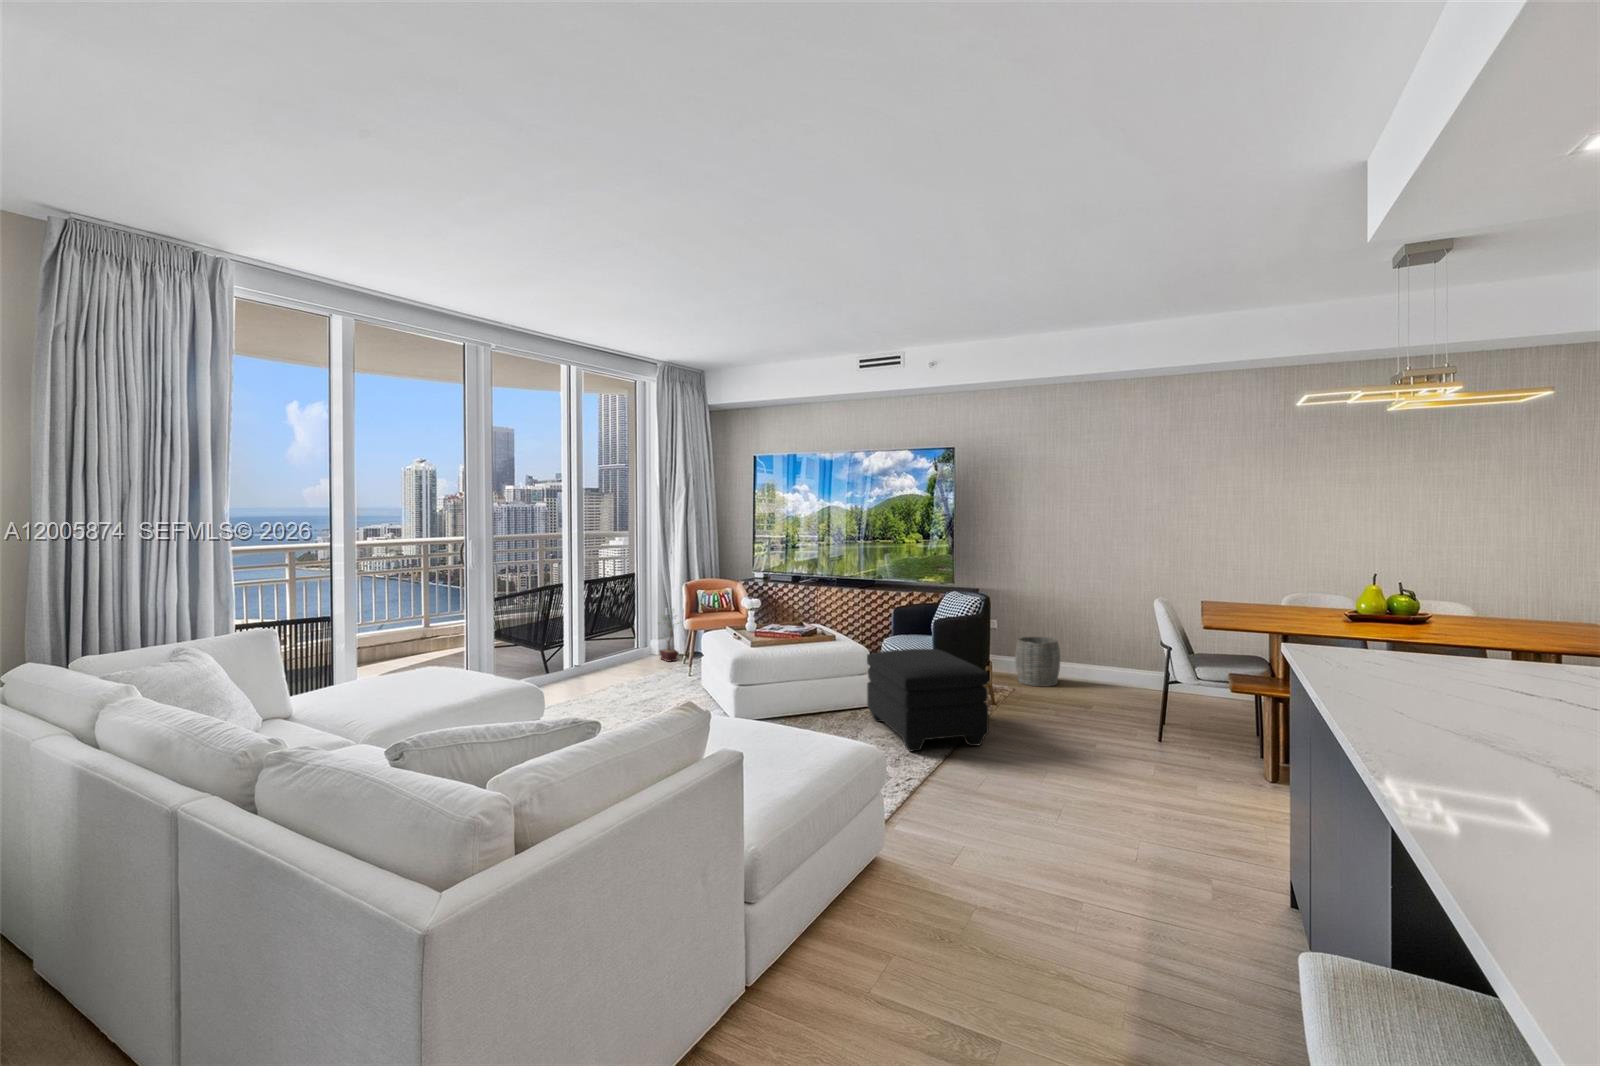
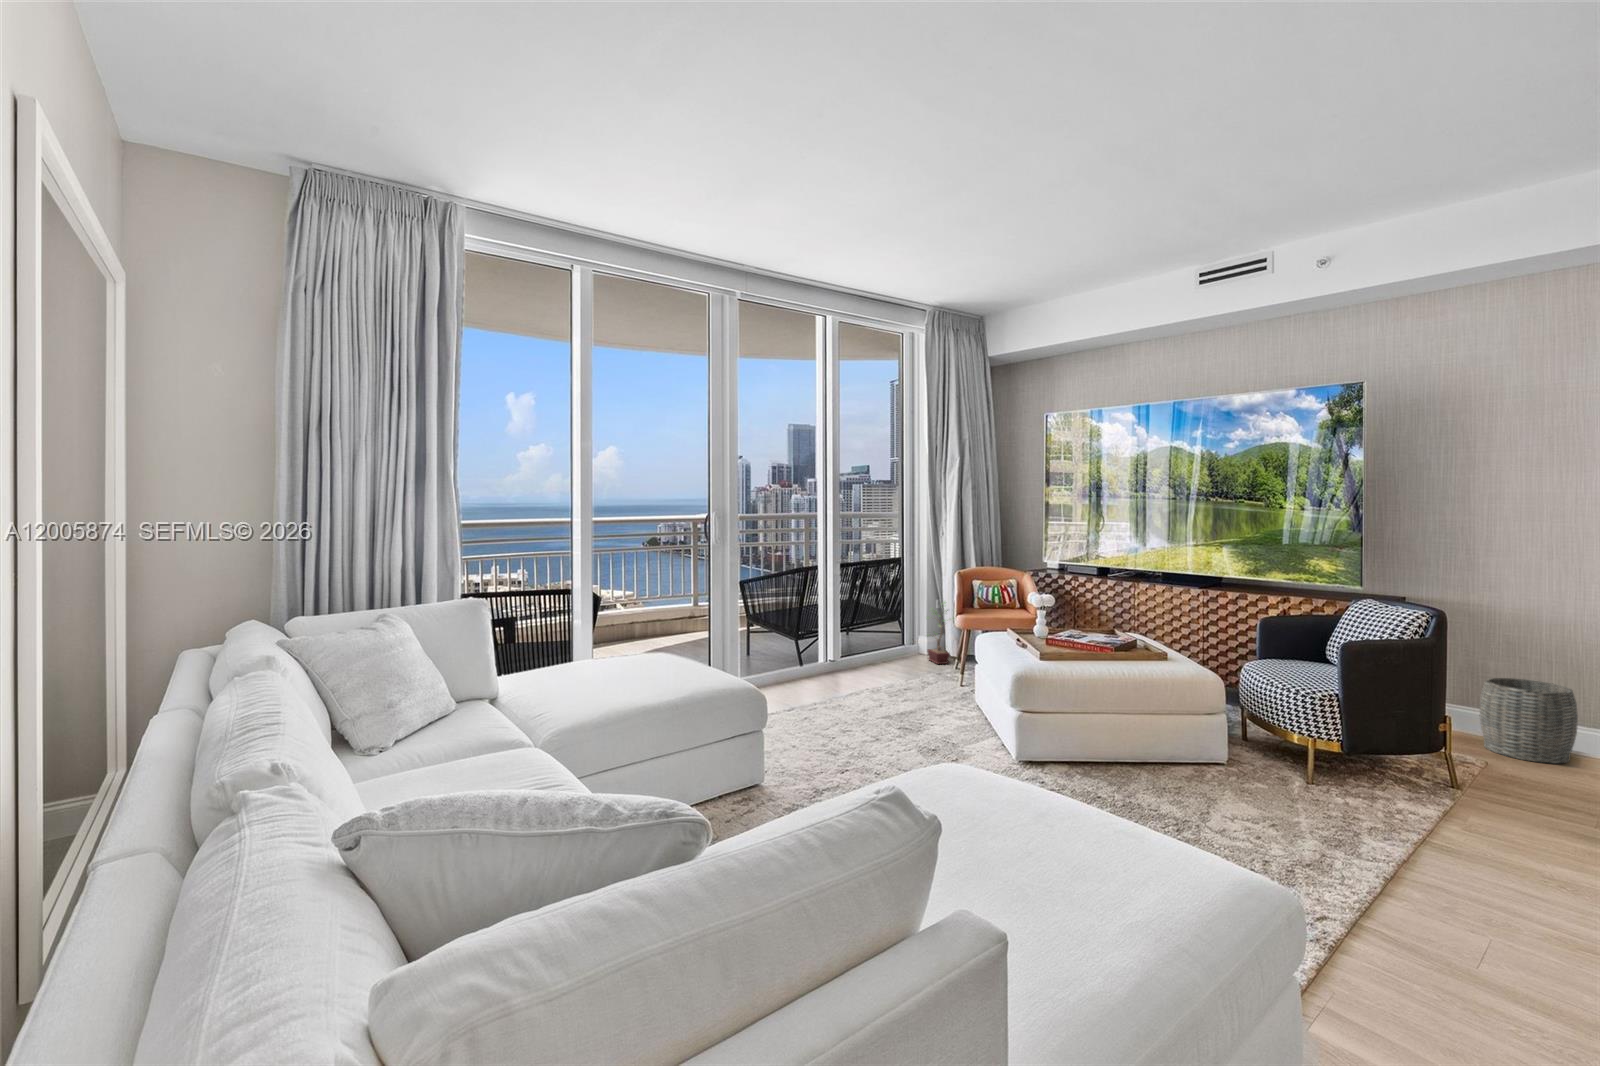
ottoman: present [867,649,989,751] -> none [1222,684,1476,866]

